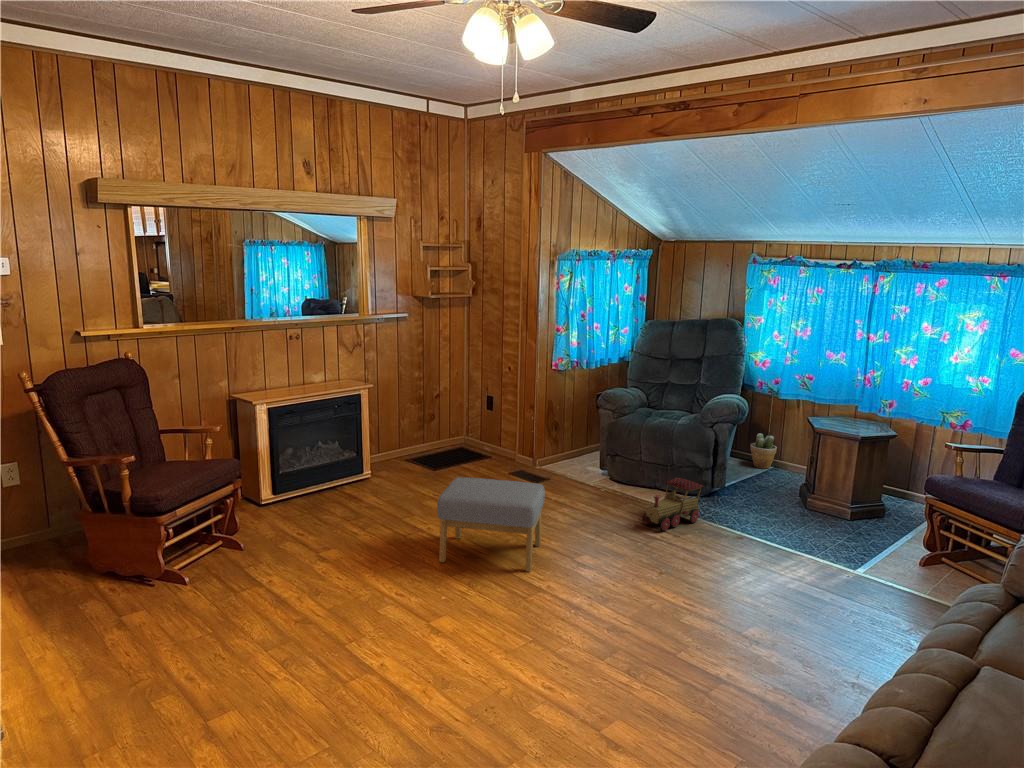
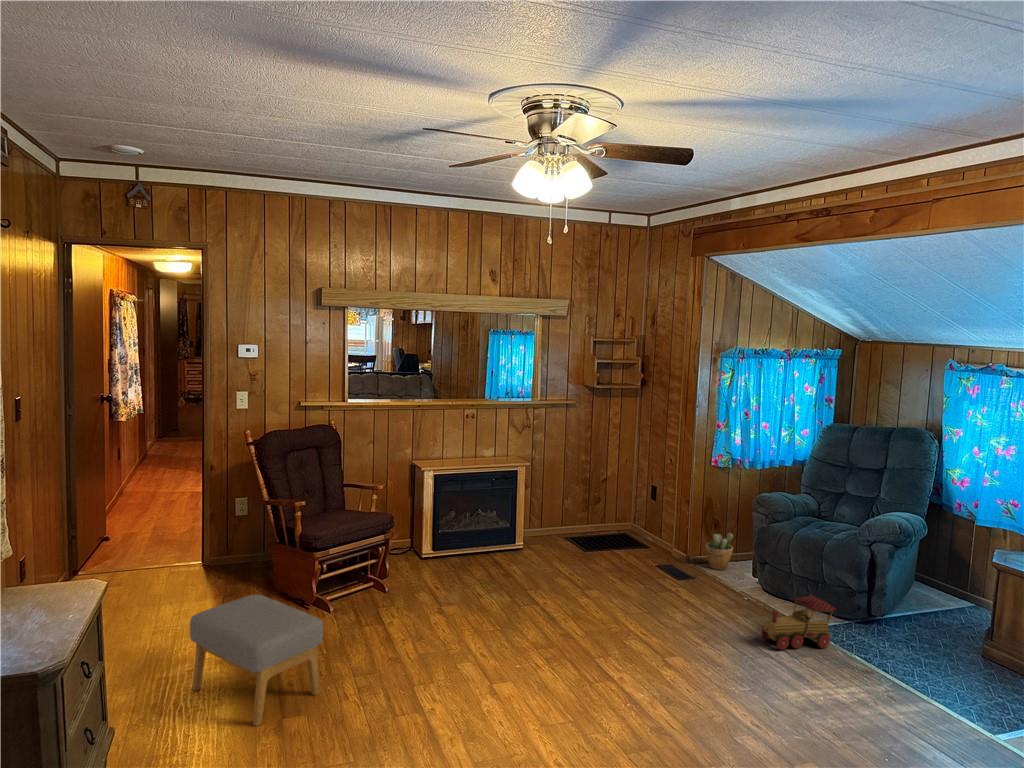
potted plant: present [751,433,777,469] -> present [706,533,733,570]
footstool: present [437,477,545,572] -> present [190,594,323,726]

